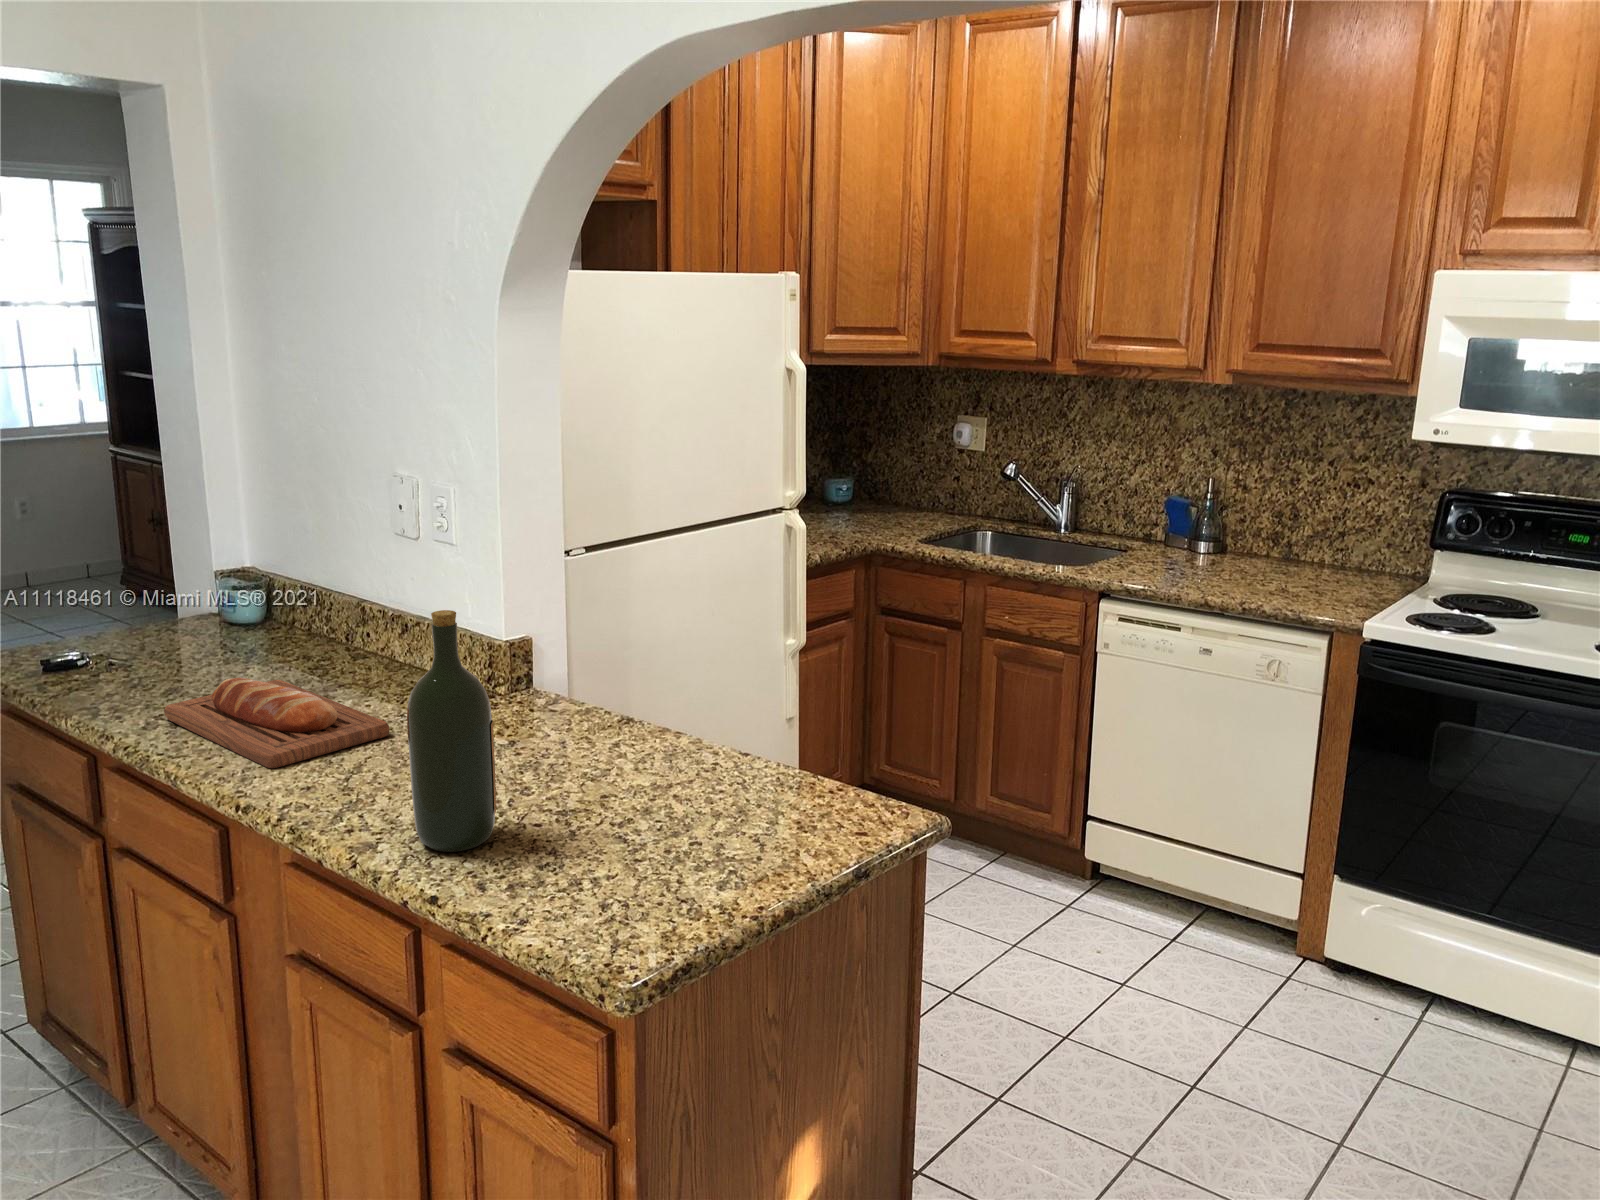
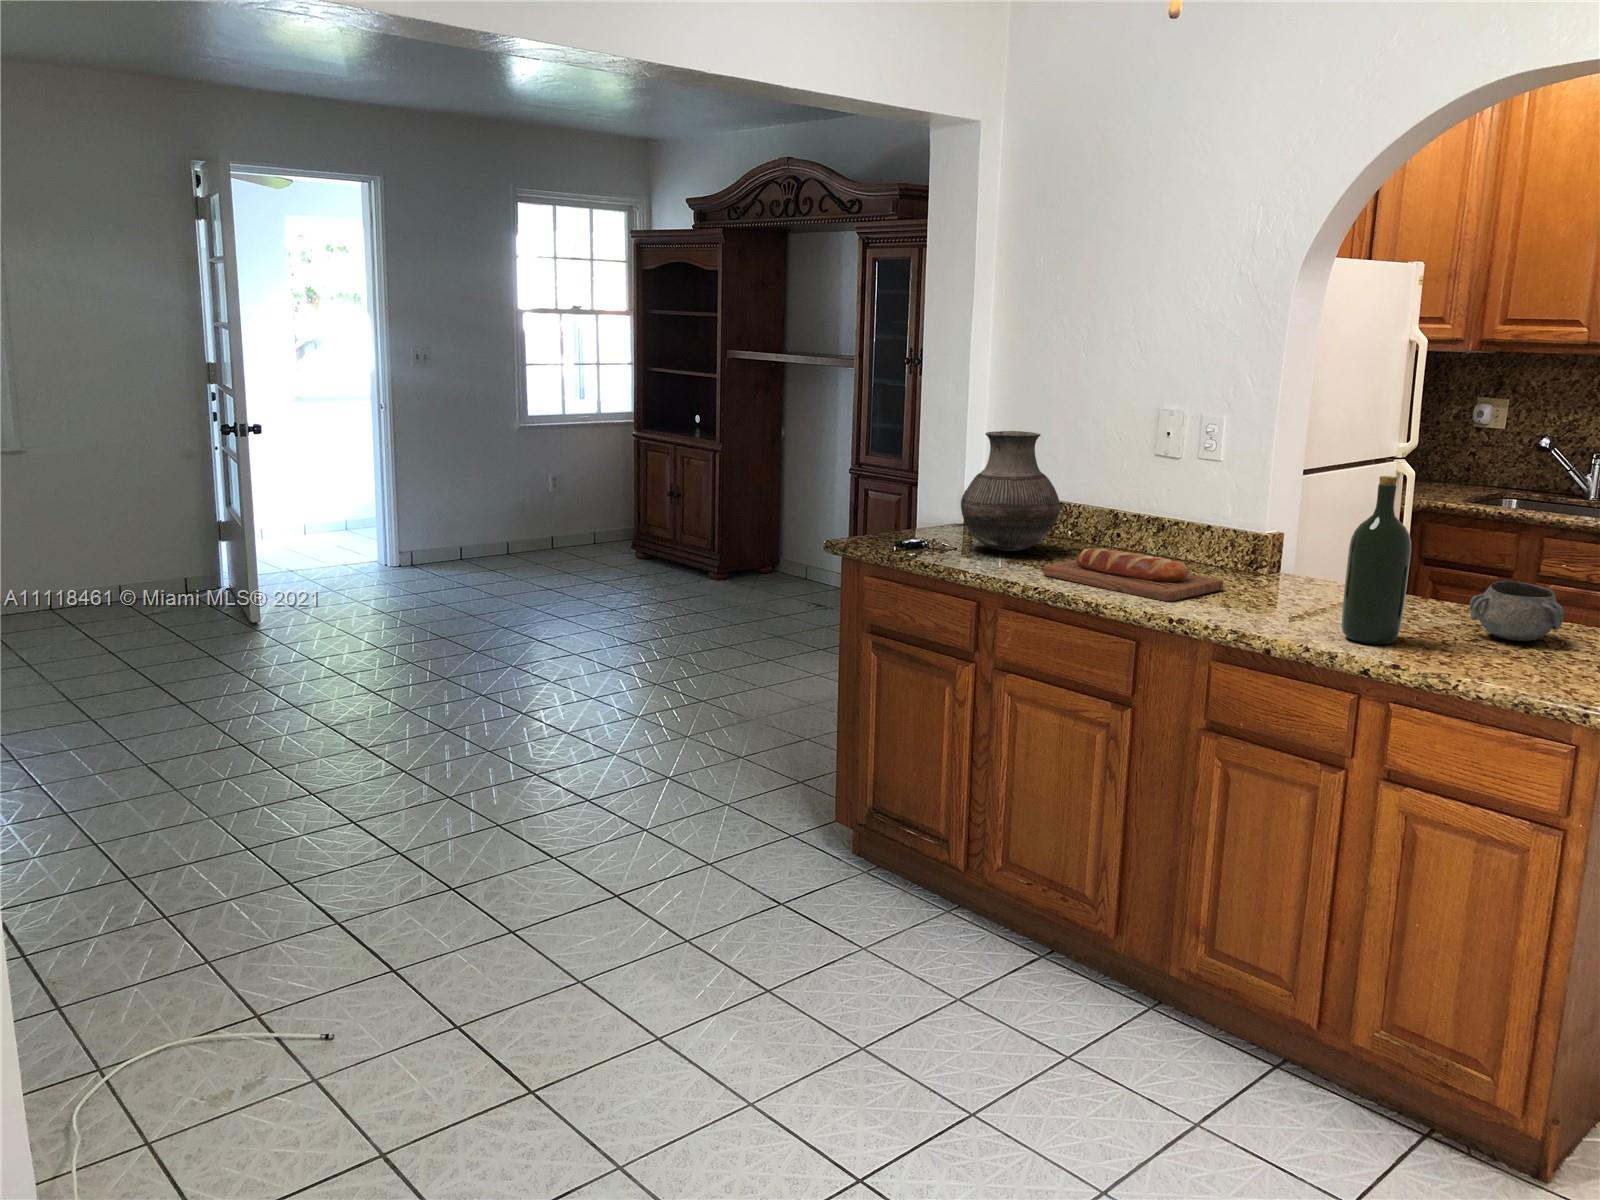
vase: none [113,503,261,669] -> present [961,431,1060,551]
decorative bowl: none [606,737,721,826] -> present [1470,581,1564,641]

